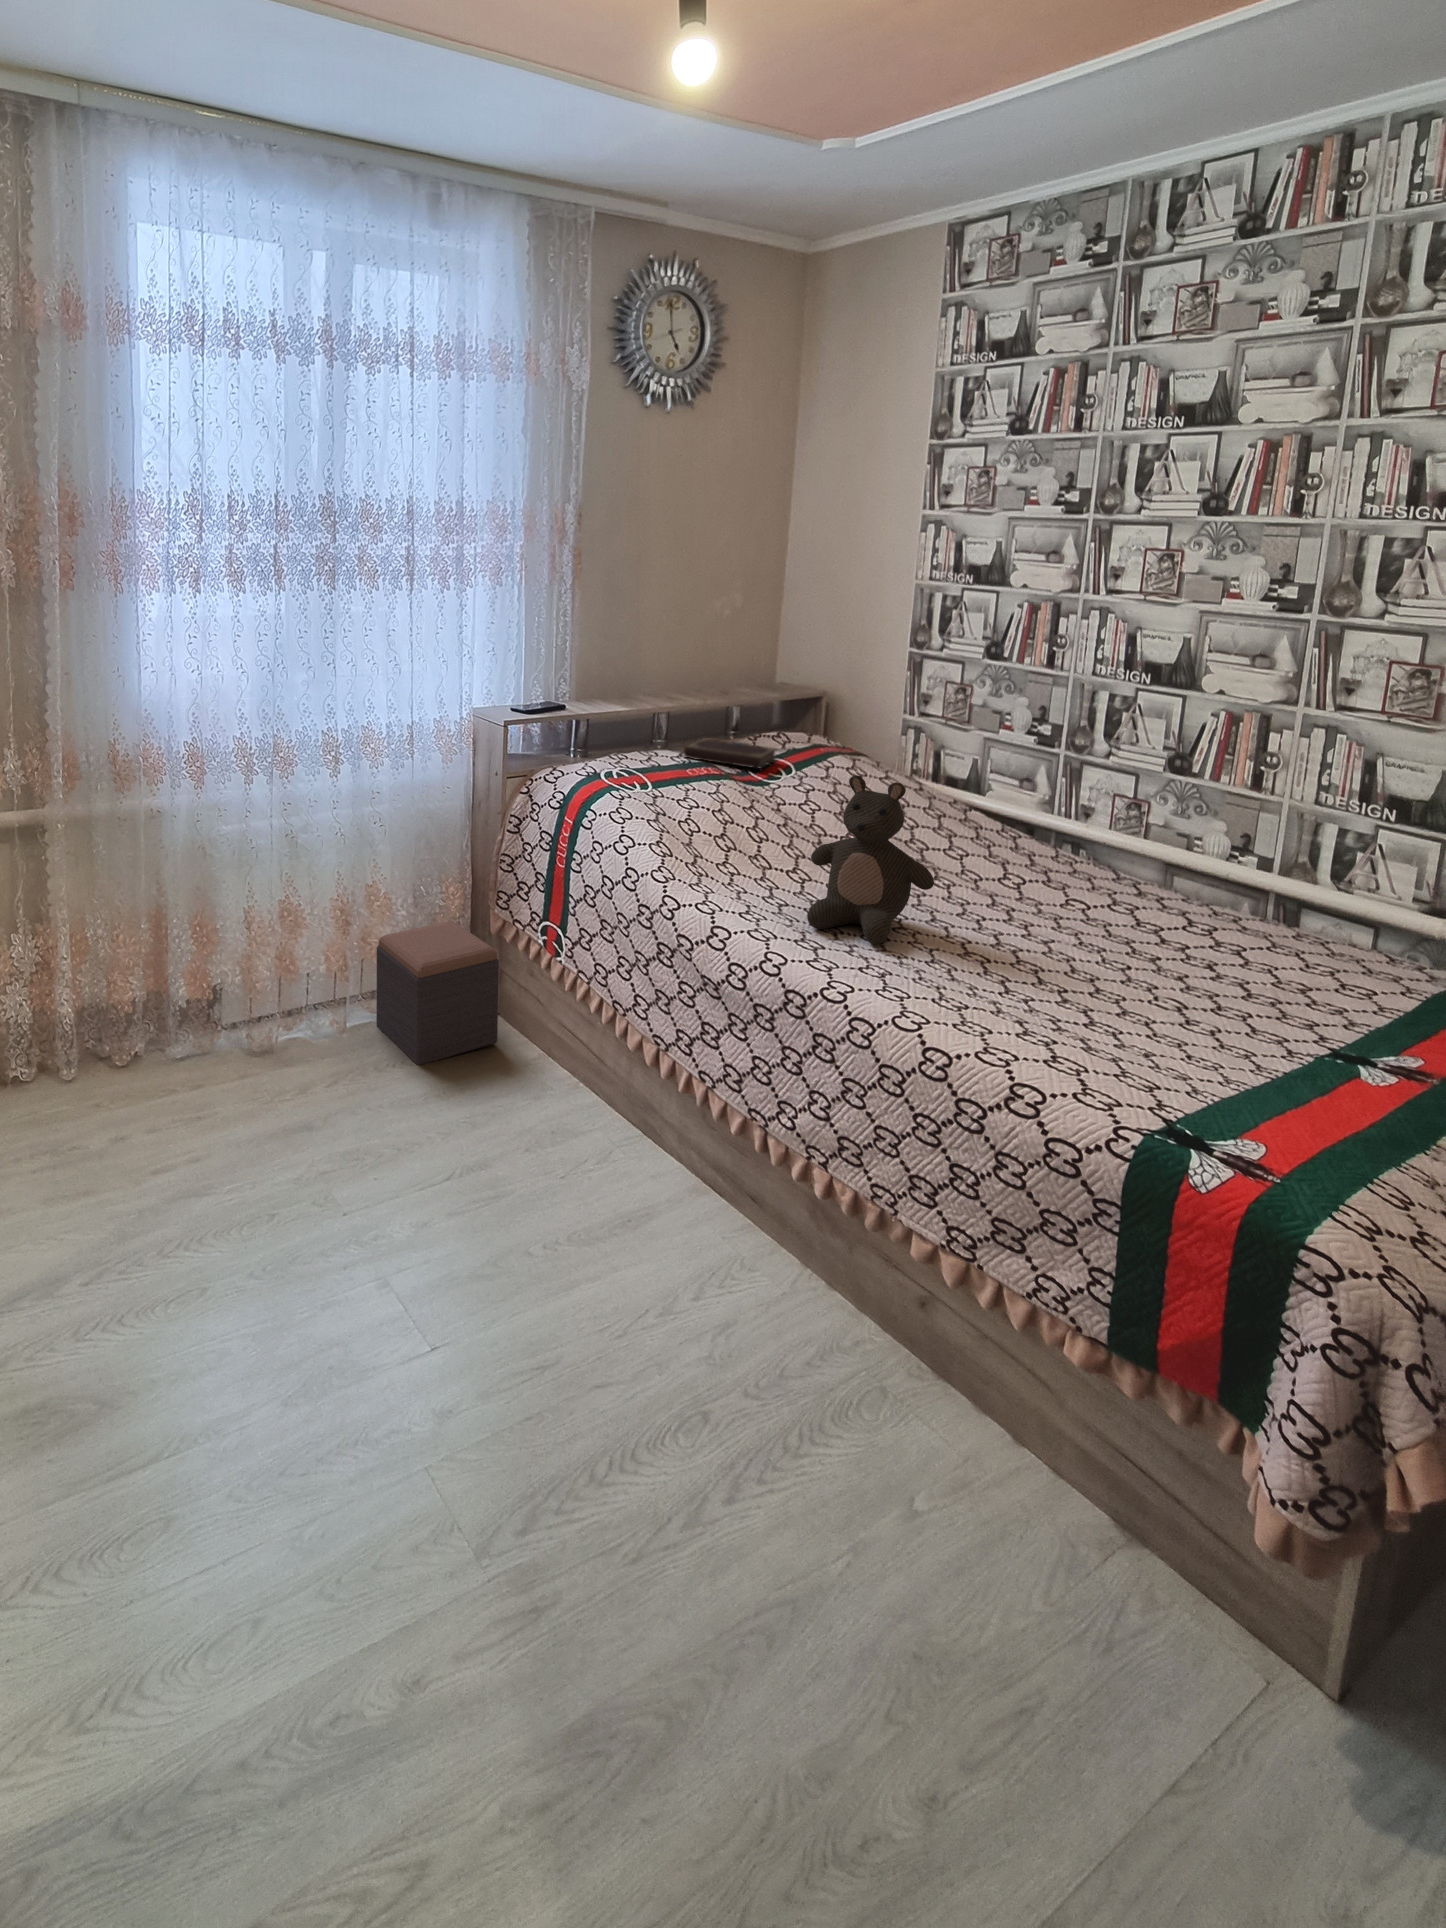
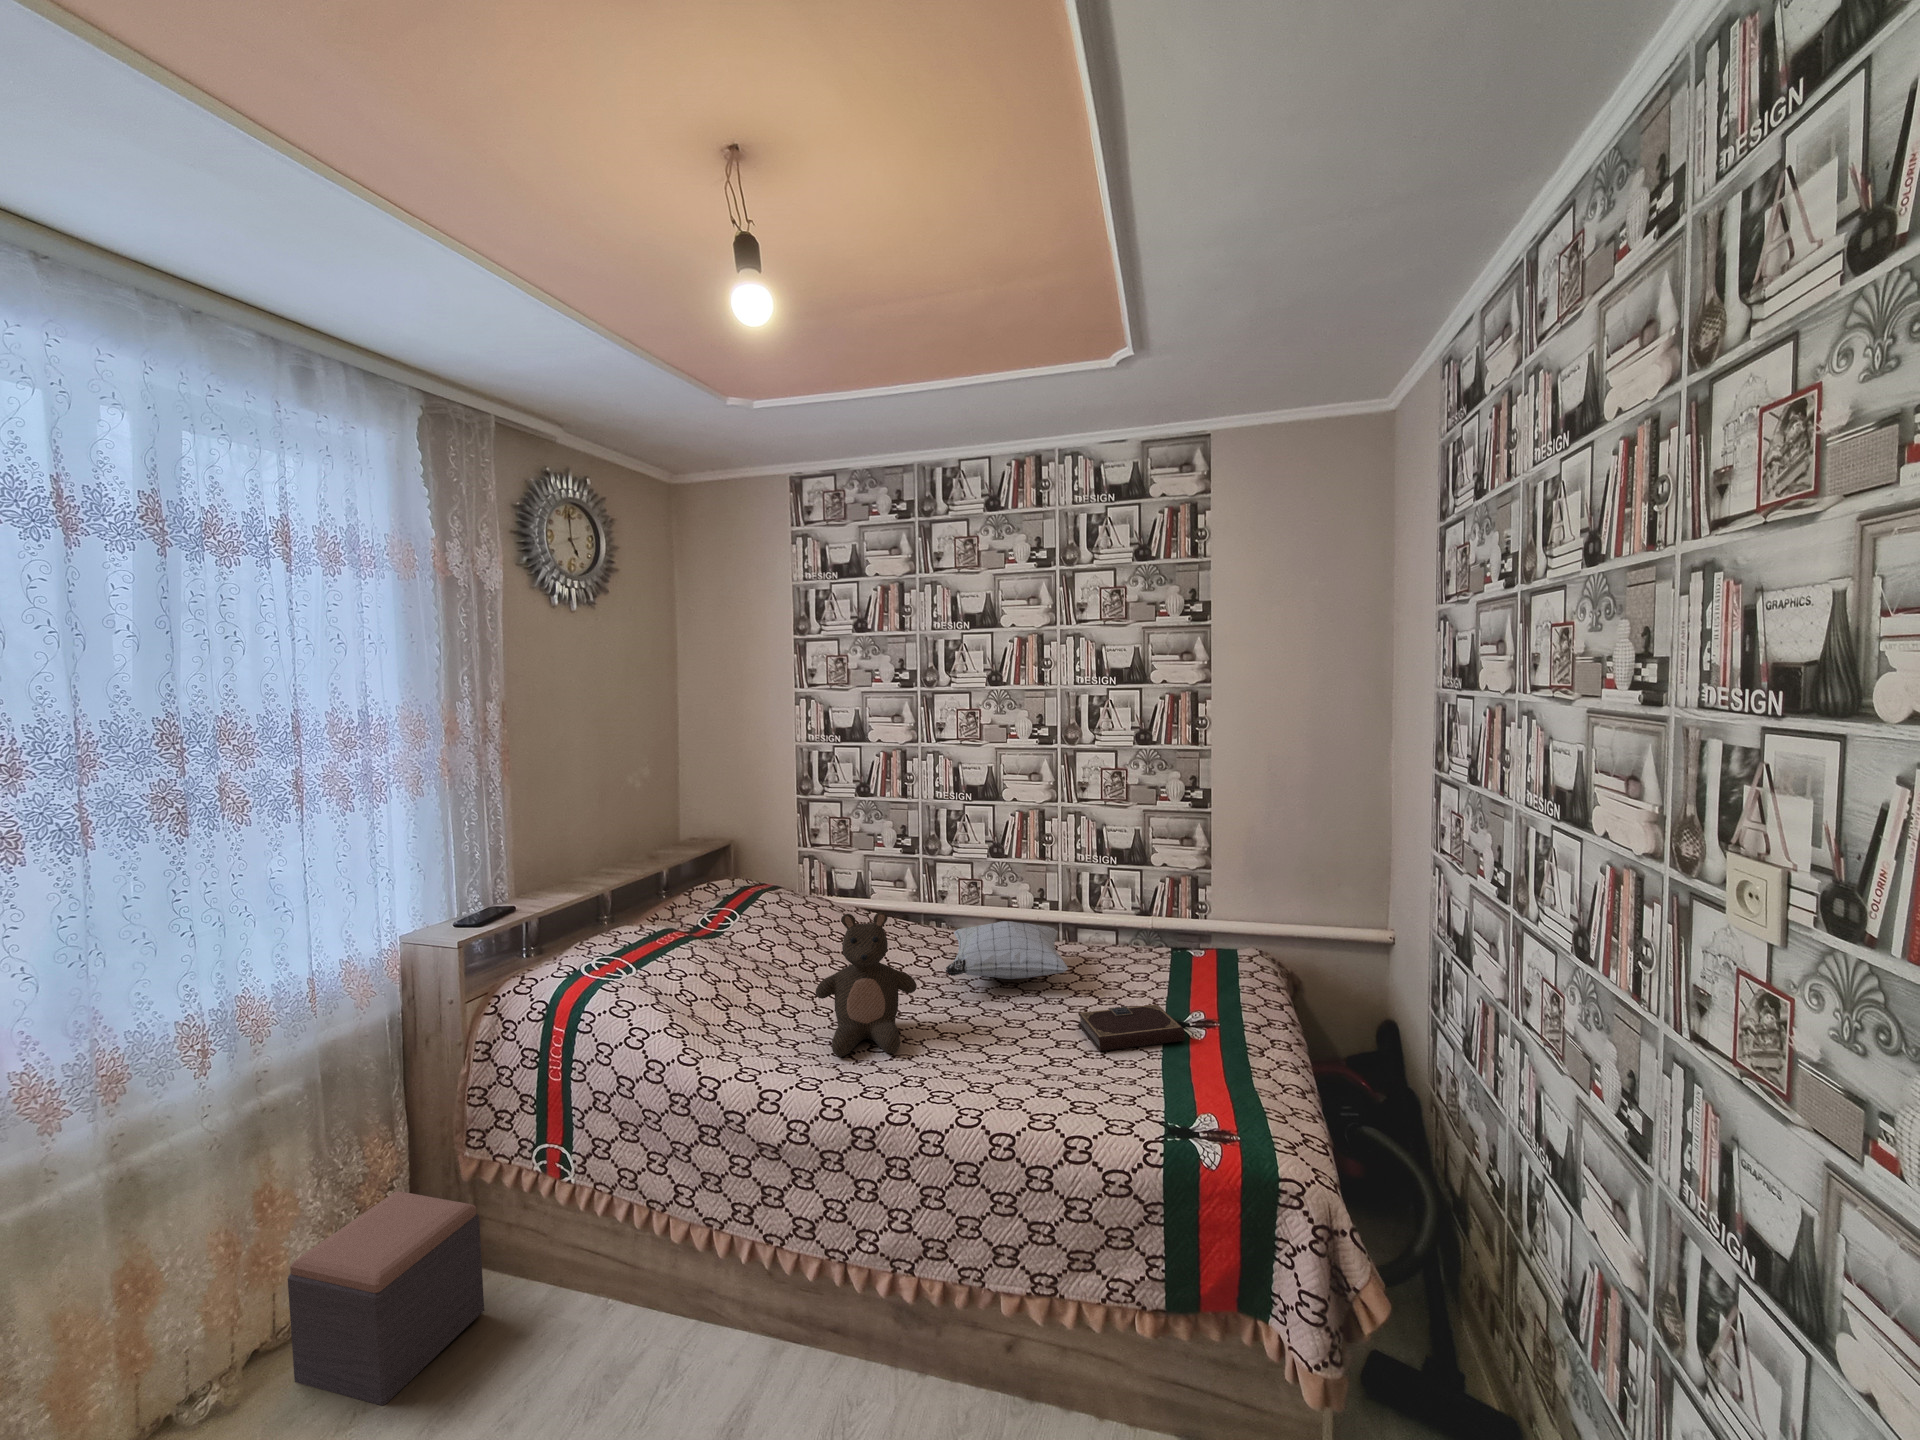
notebook: present [684,738,776,769] -> present [1078,1004,1185,1051]
pillow: none [1000,852,1231,939] -> present [946,921,1068,979]

